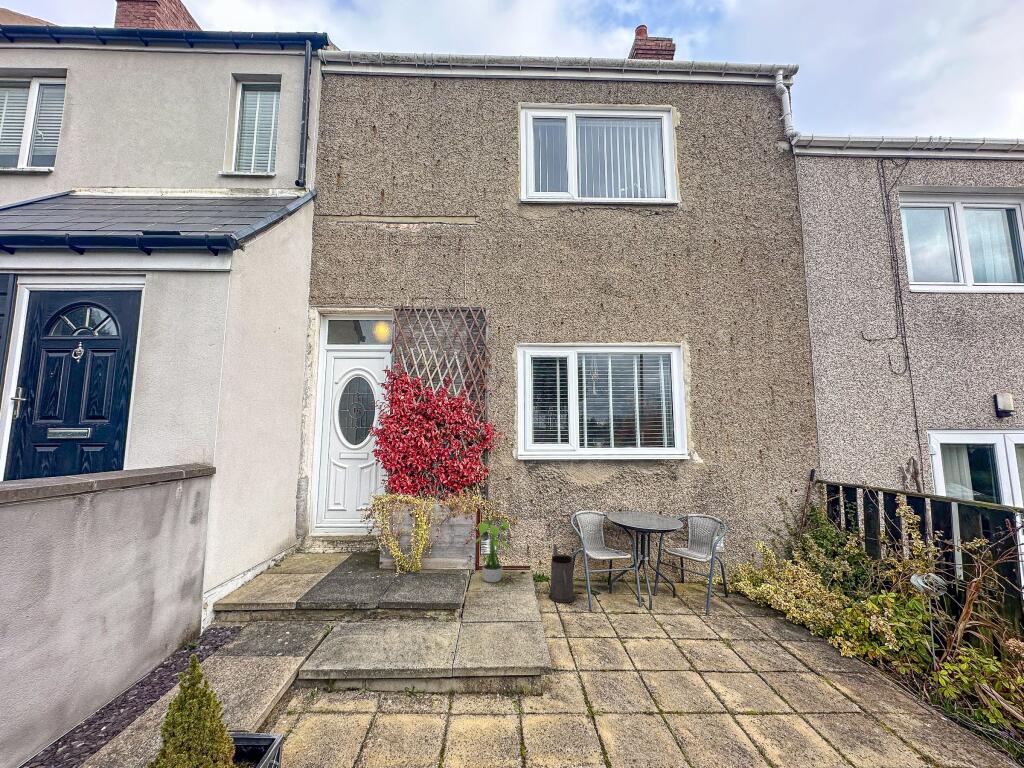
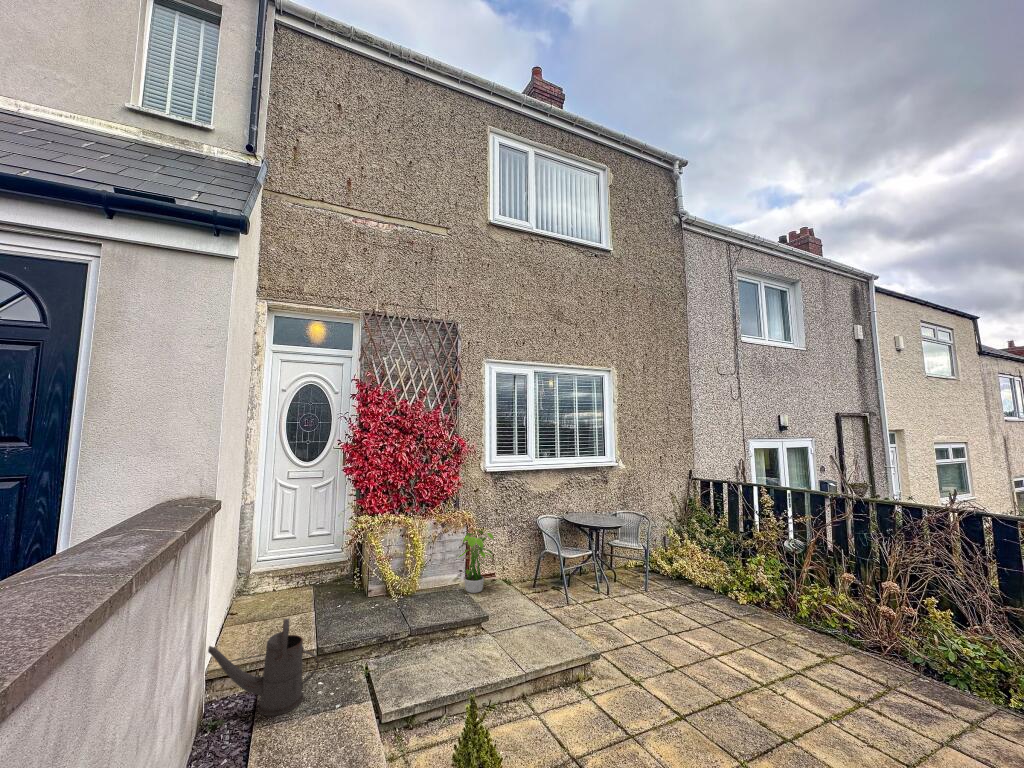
watering can: present [549,544,575,603] -> present [208,619,319,716]

